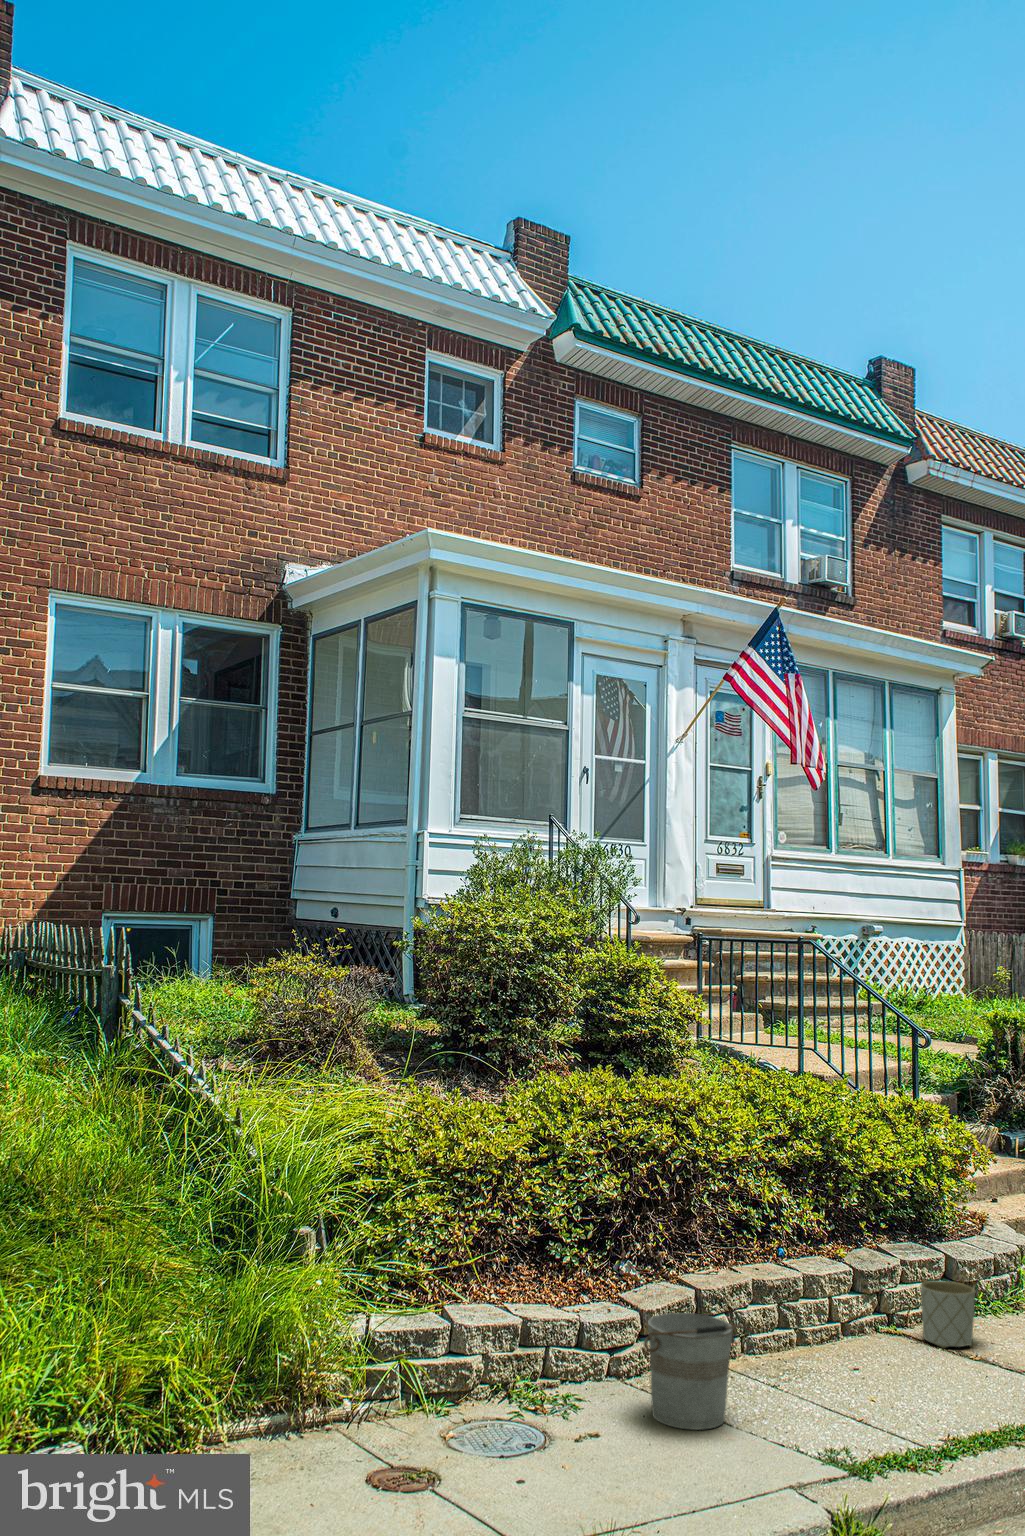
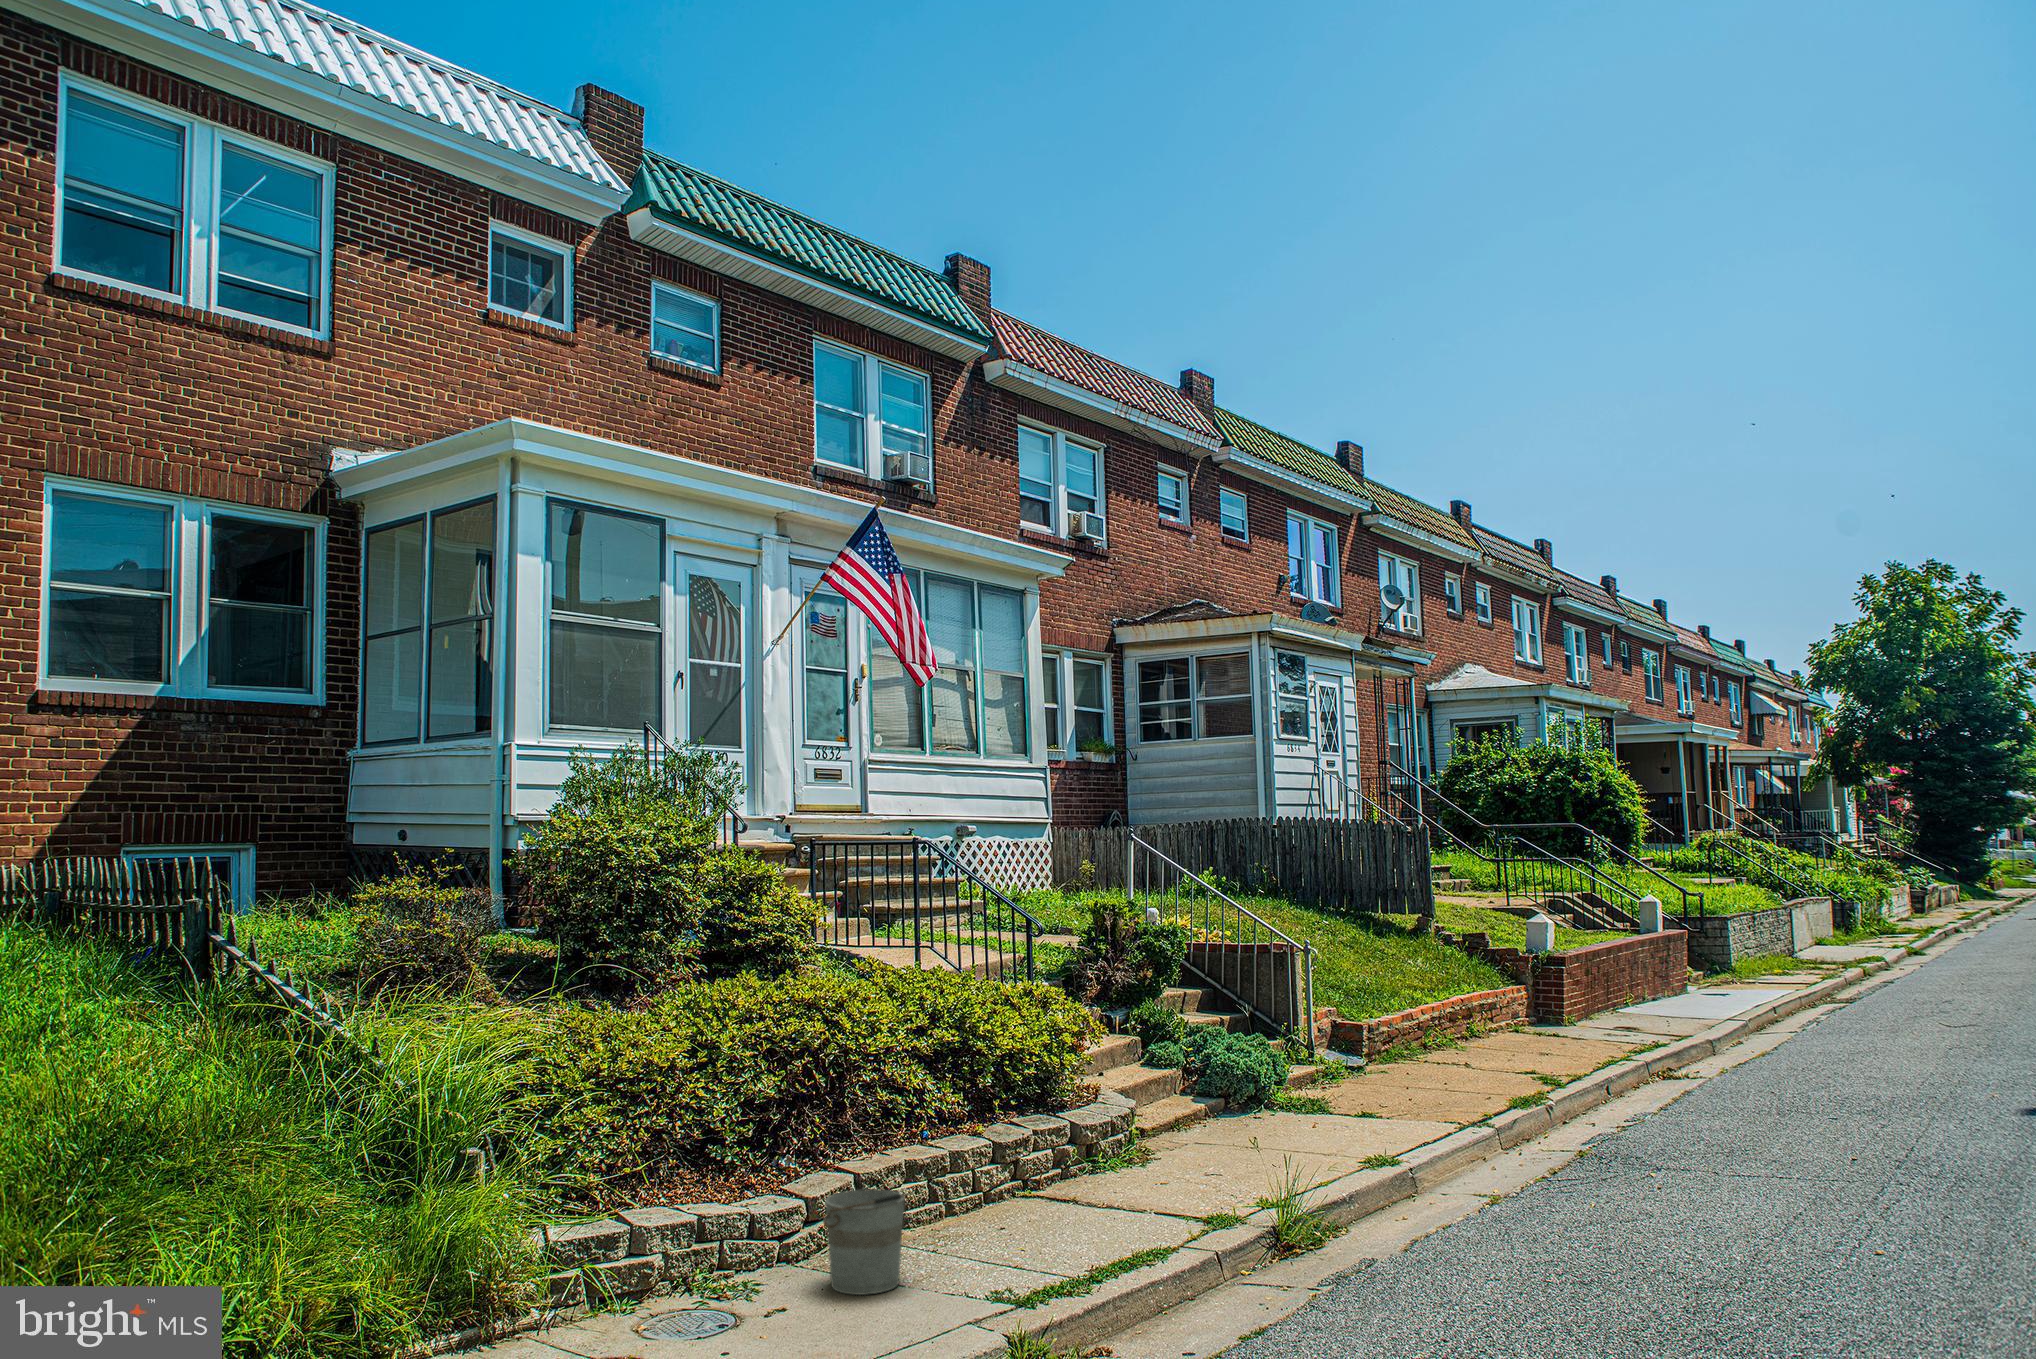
planter: present [921,1280,975,1348] -> none [1053,1139,1100,1198]

